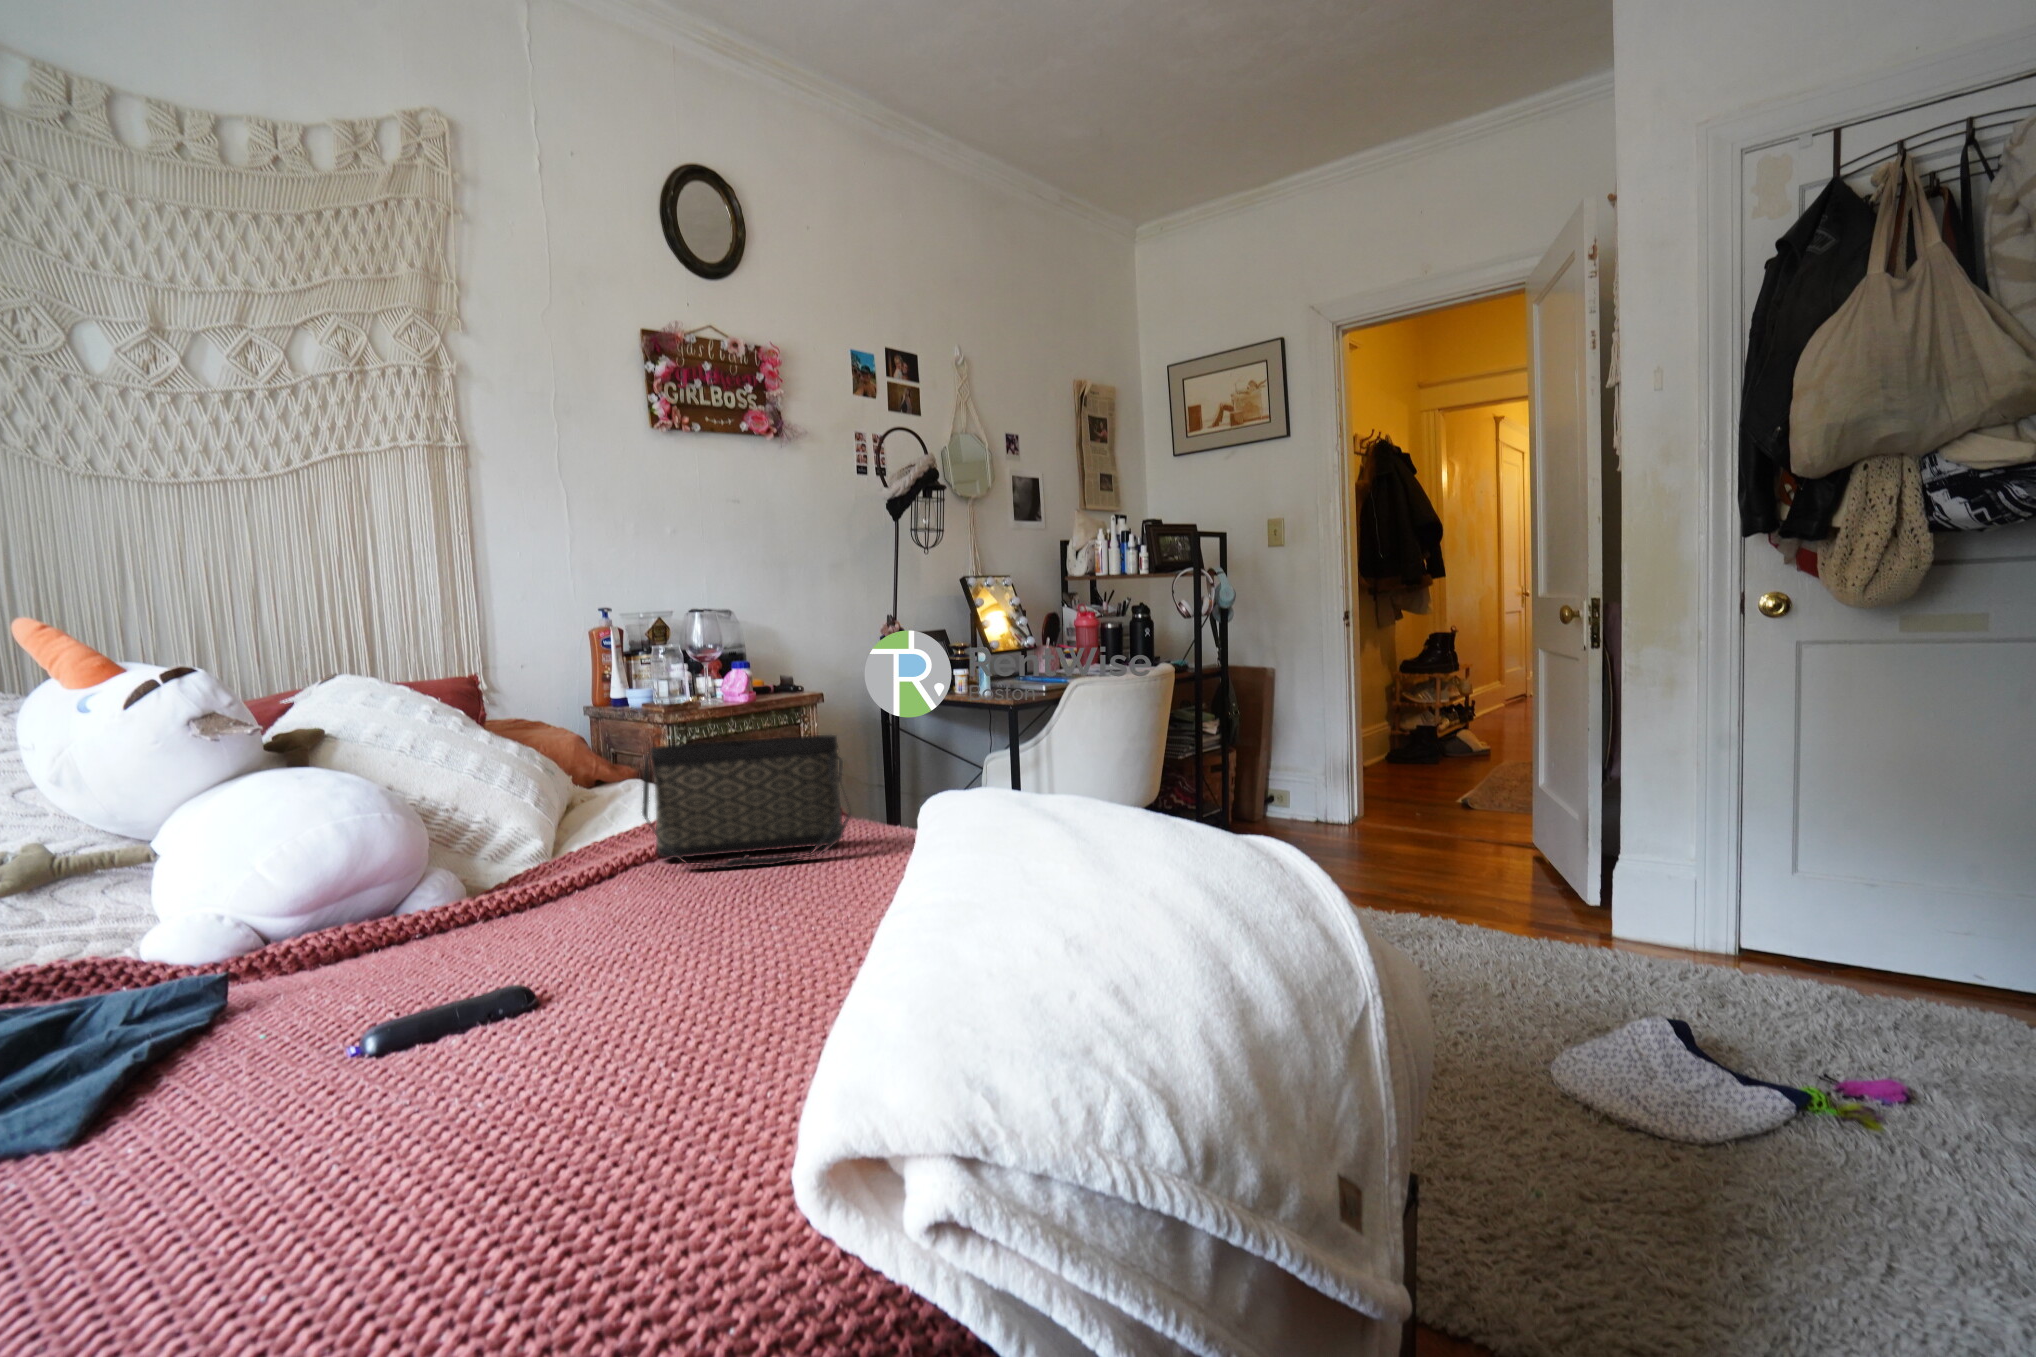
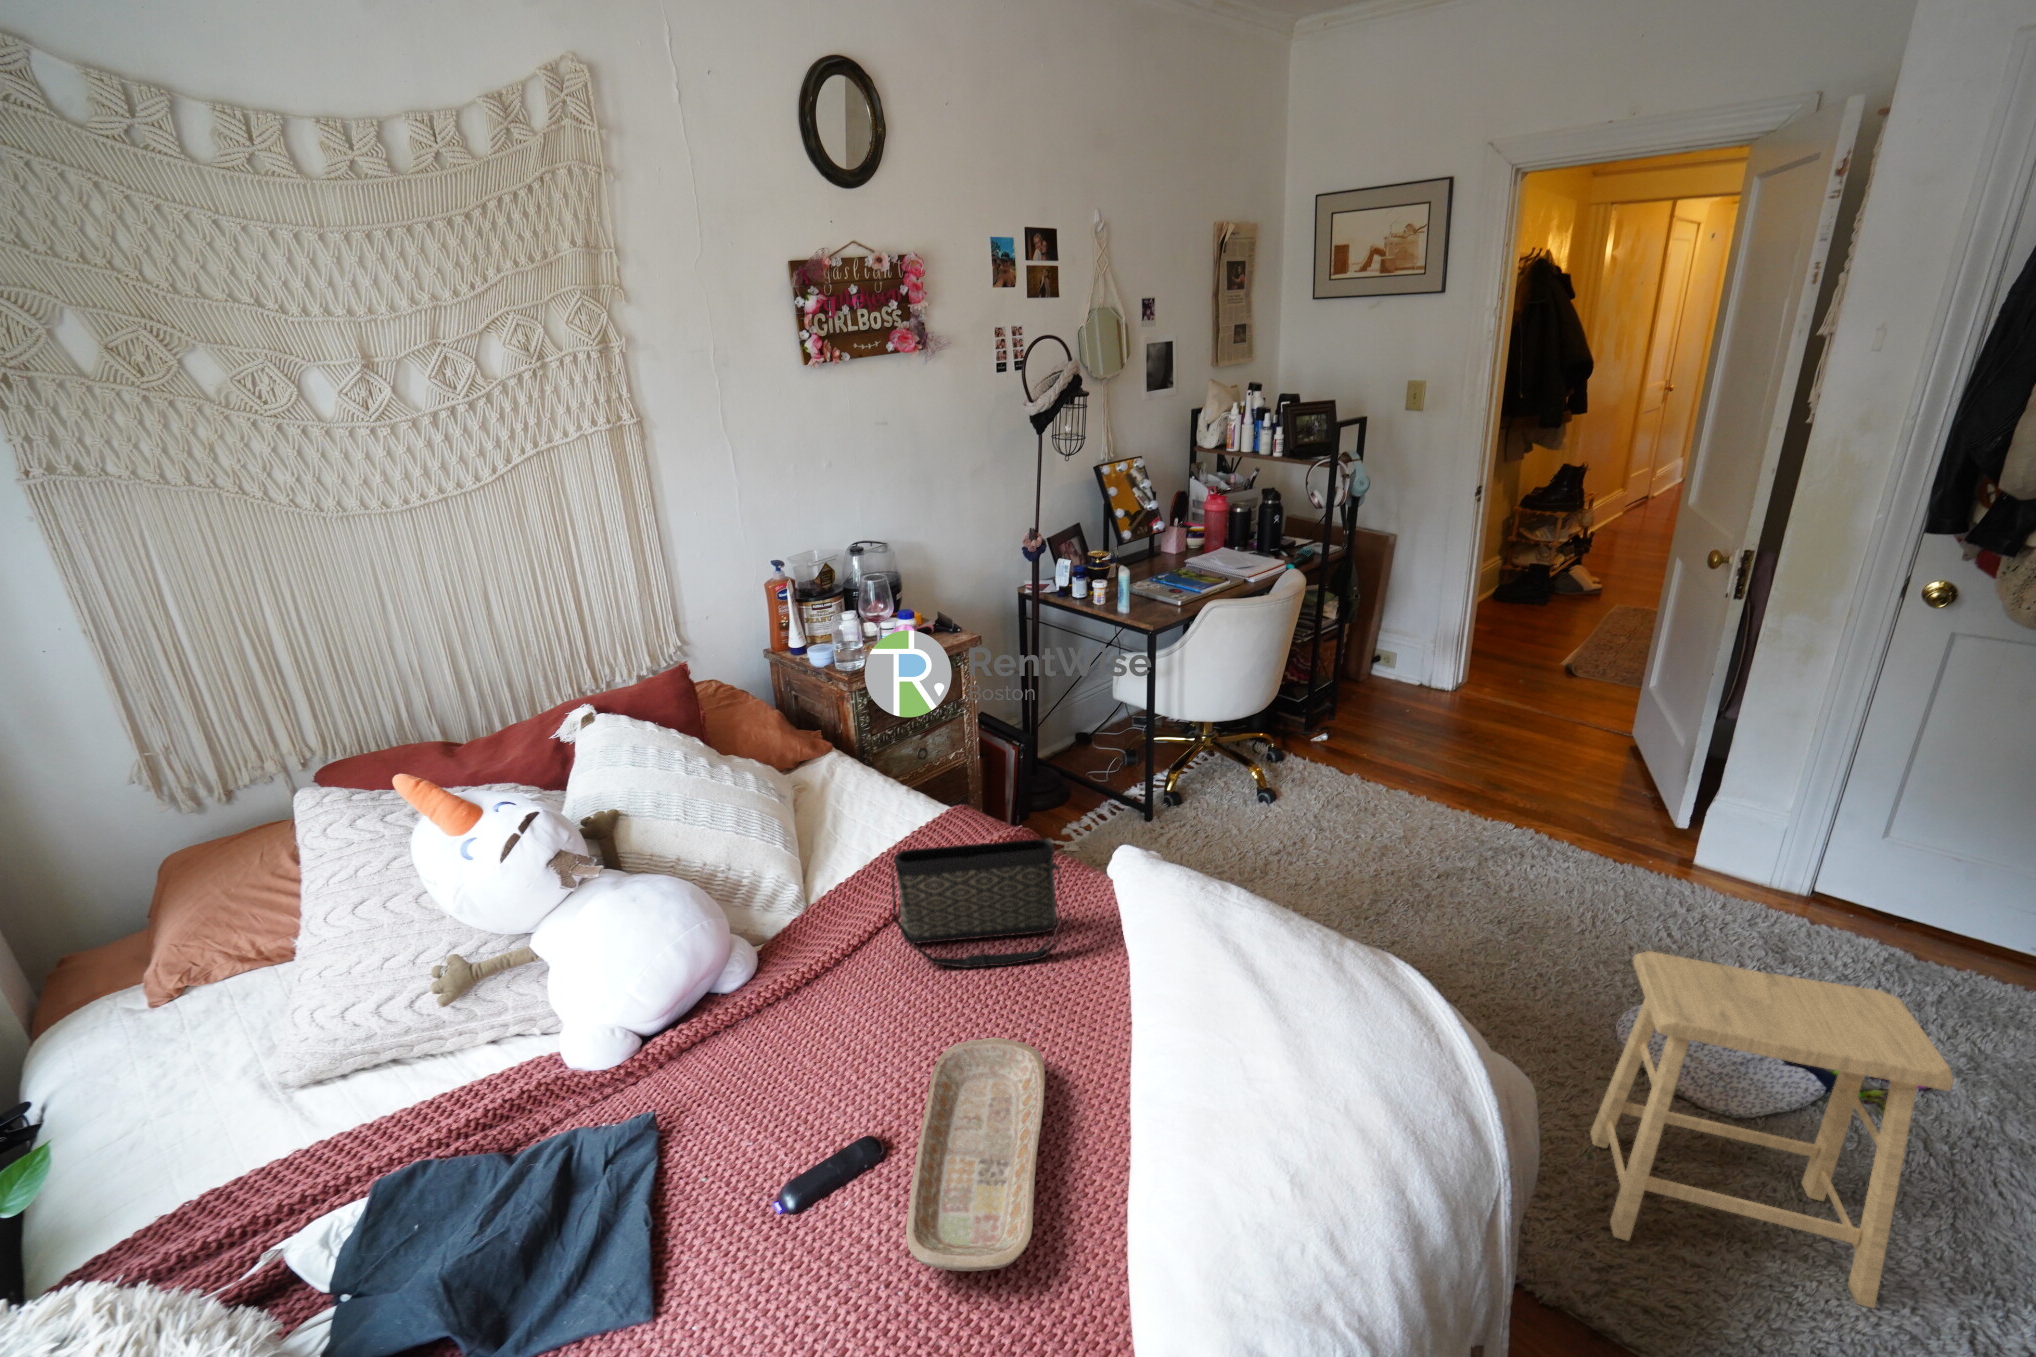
footstool: none [1492,876,1828,1272] -> present [1590,951,1953,1308]
tray: none [547,880,783,1020] -> present [906,1038,1045,1271]

